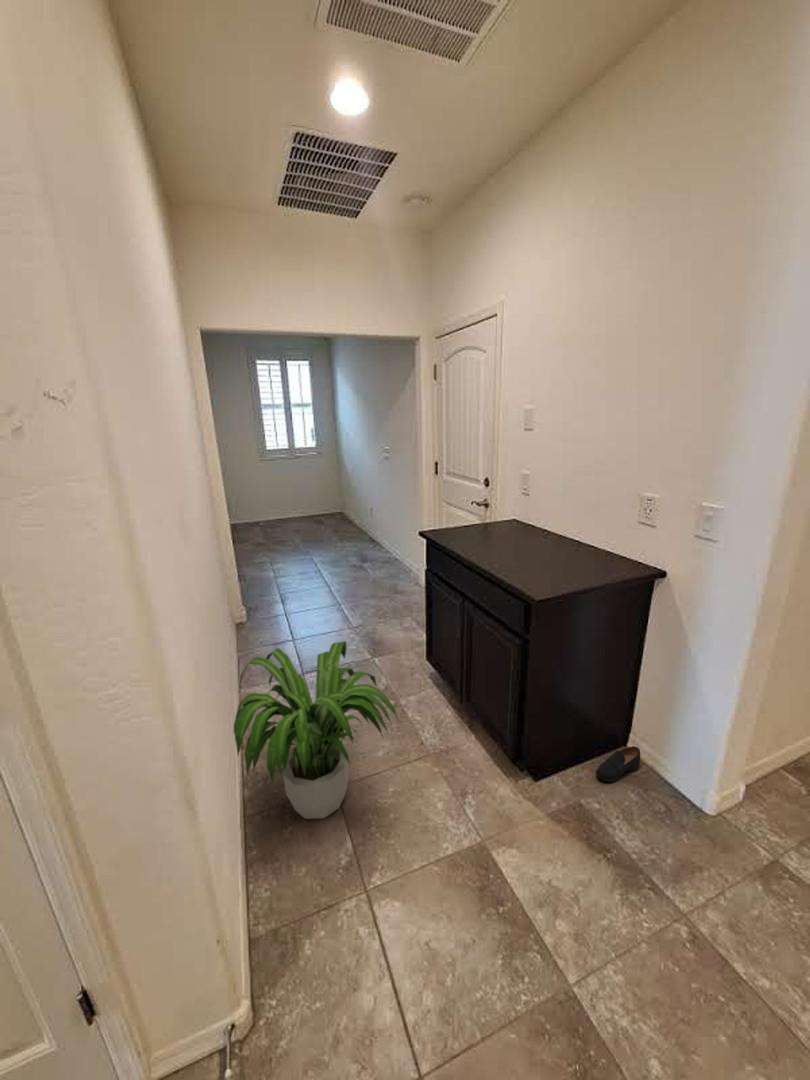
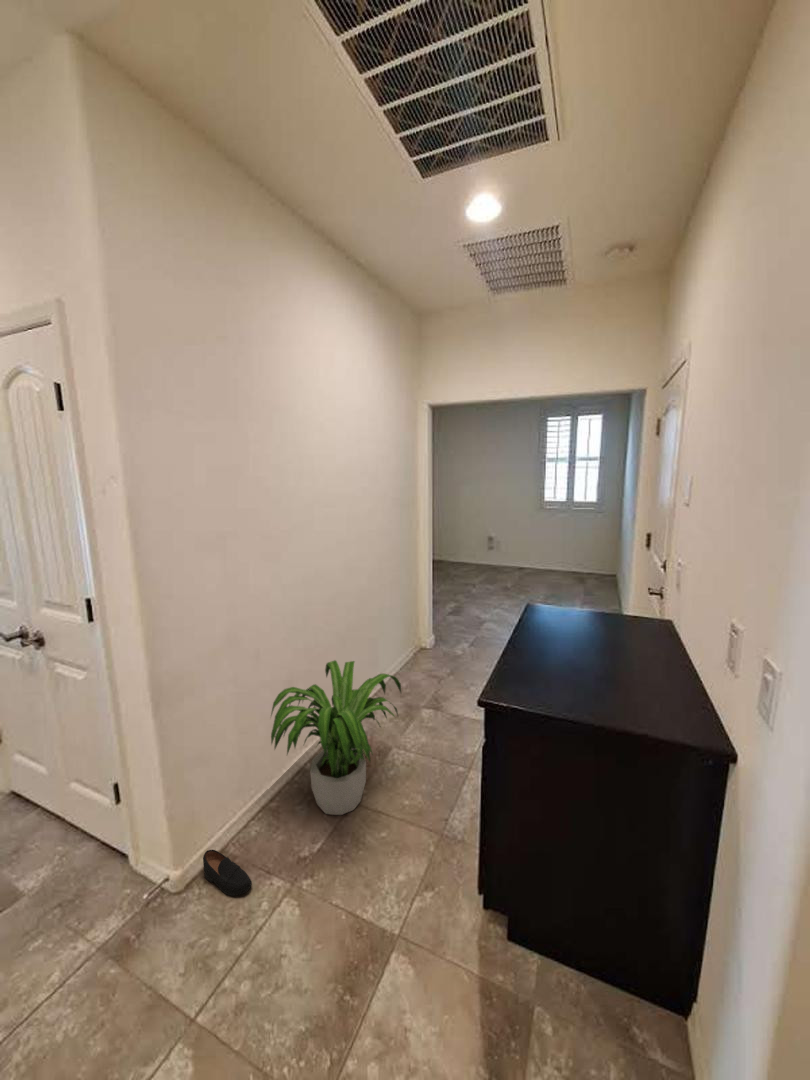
shoe: present [596,746,640,782] -> present [203,850,252,896]

